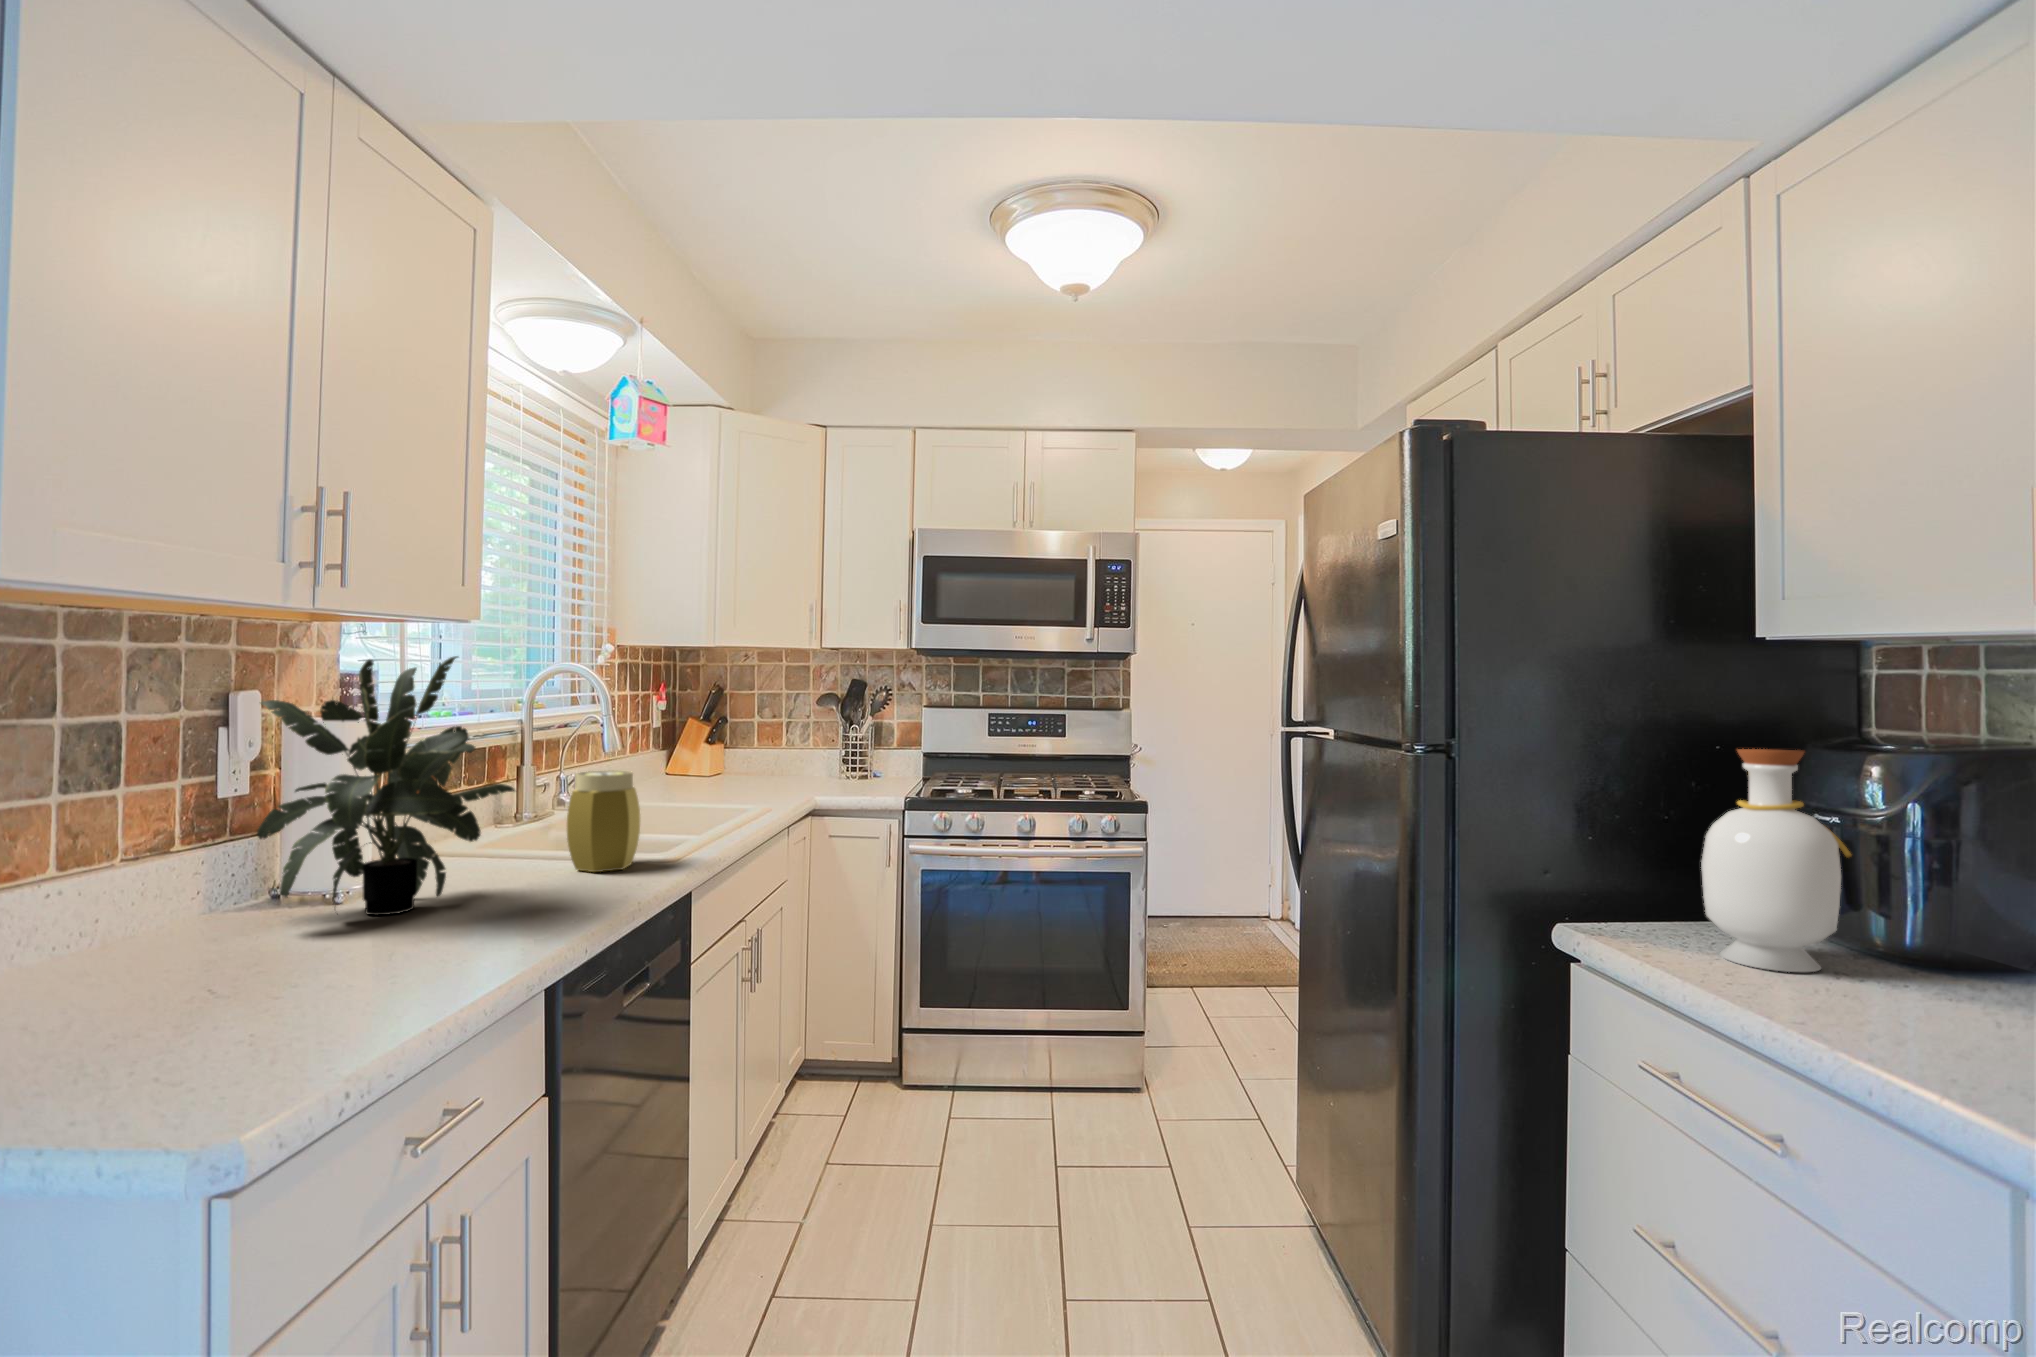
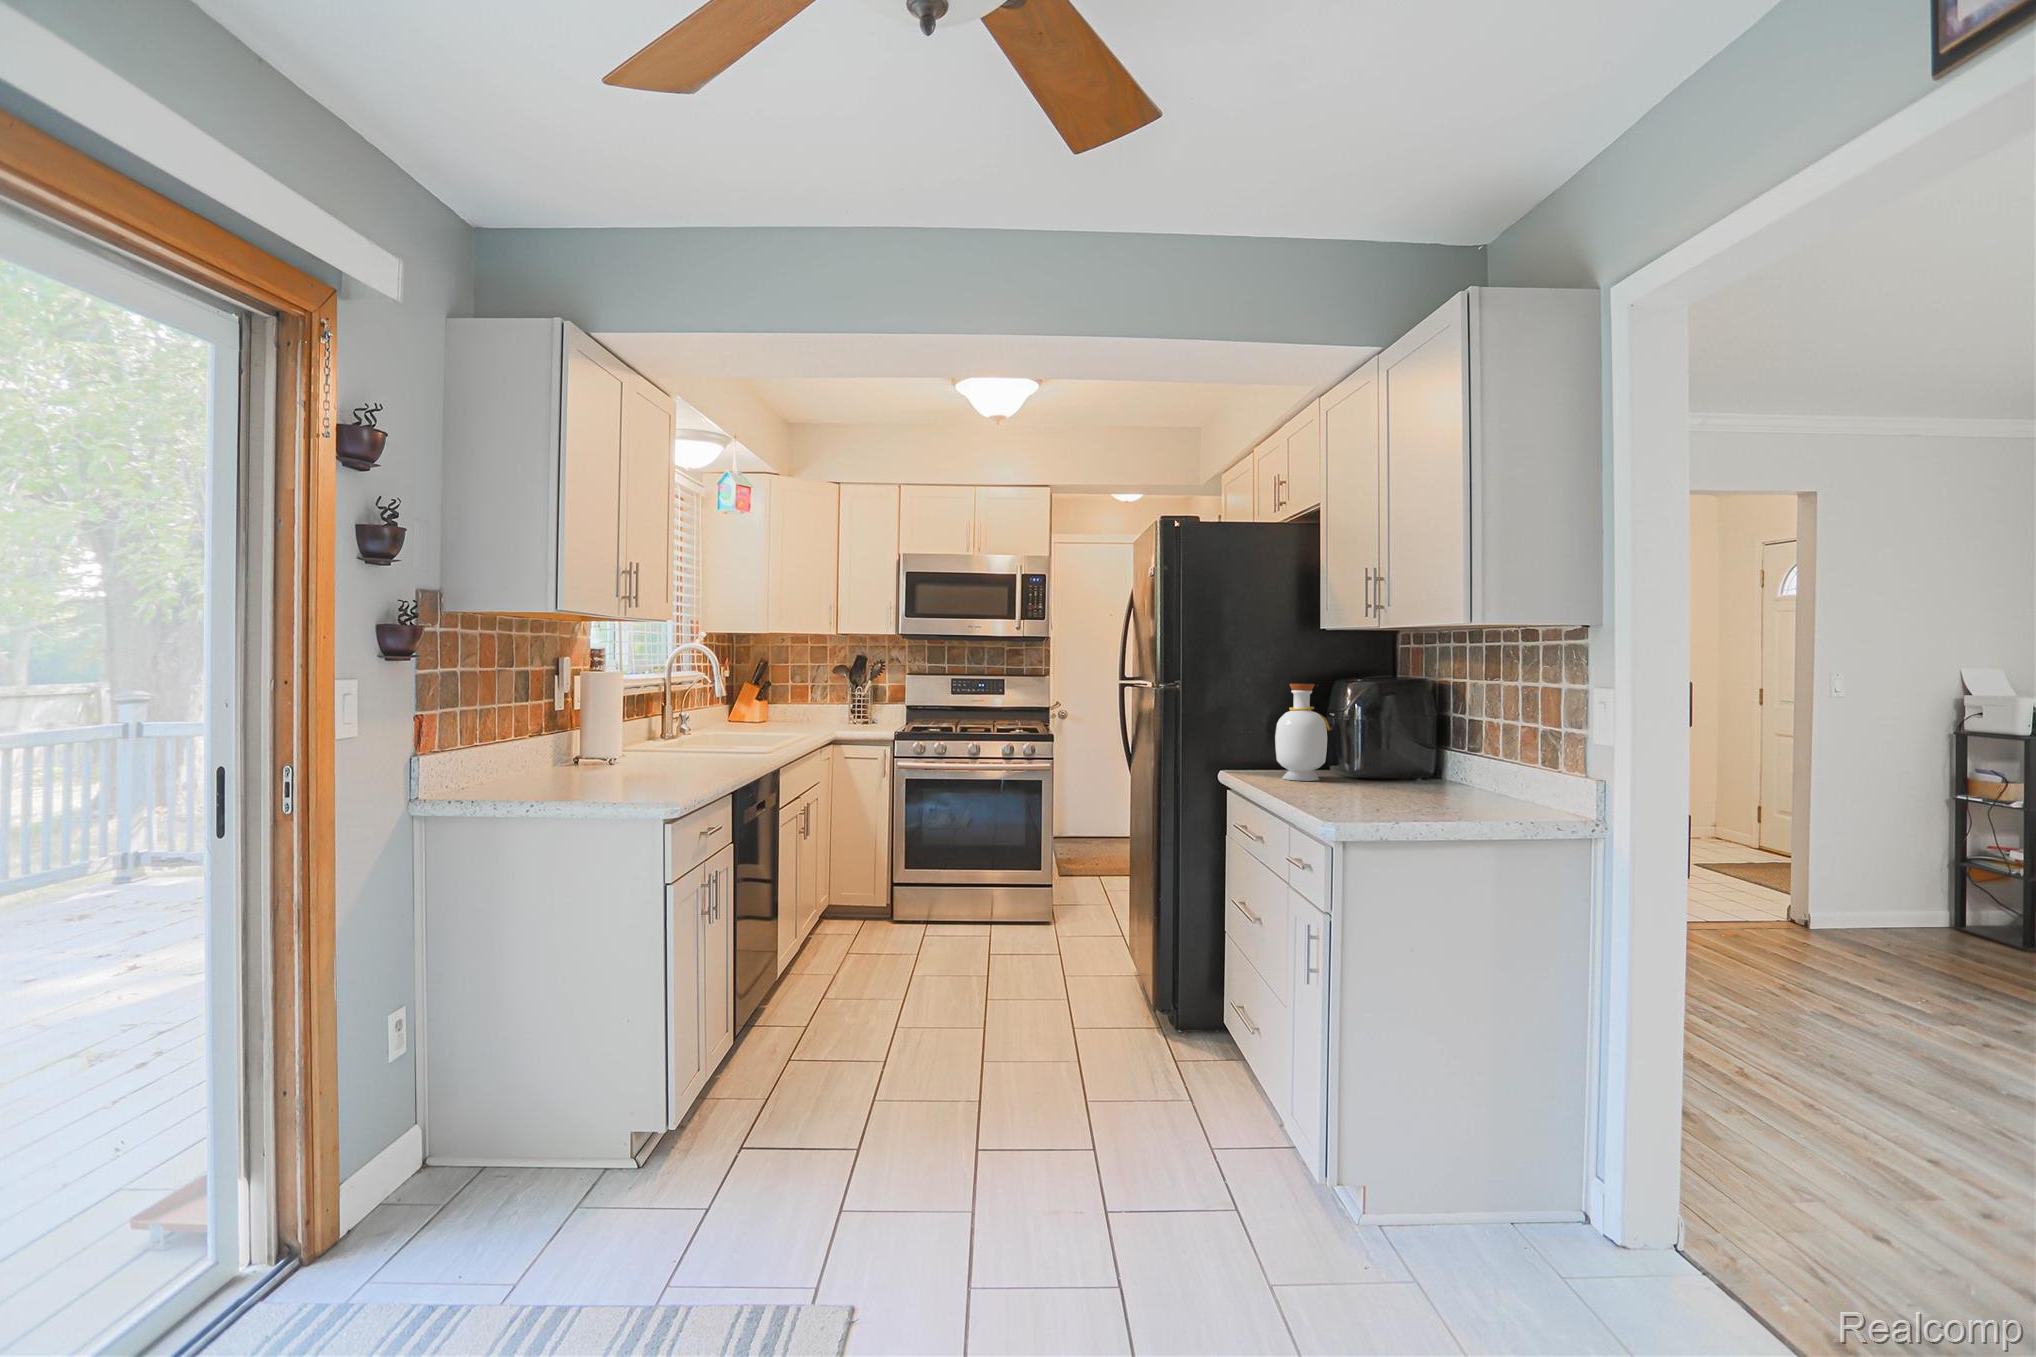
potted plant: present [257,656,515,915] -> none [582,639,709,768]
jar: present [567,771,640,872] -> none [720,703,758,756]

